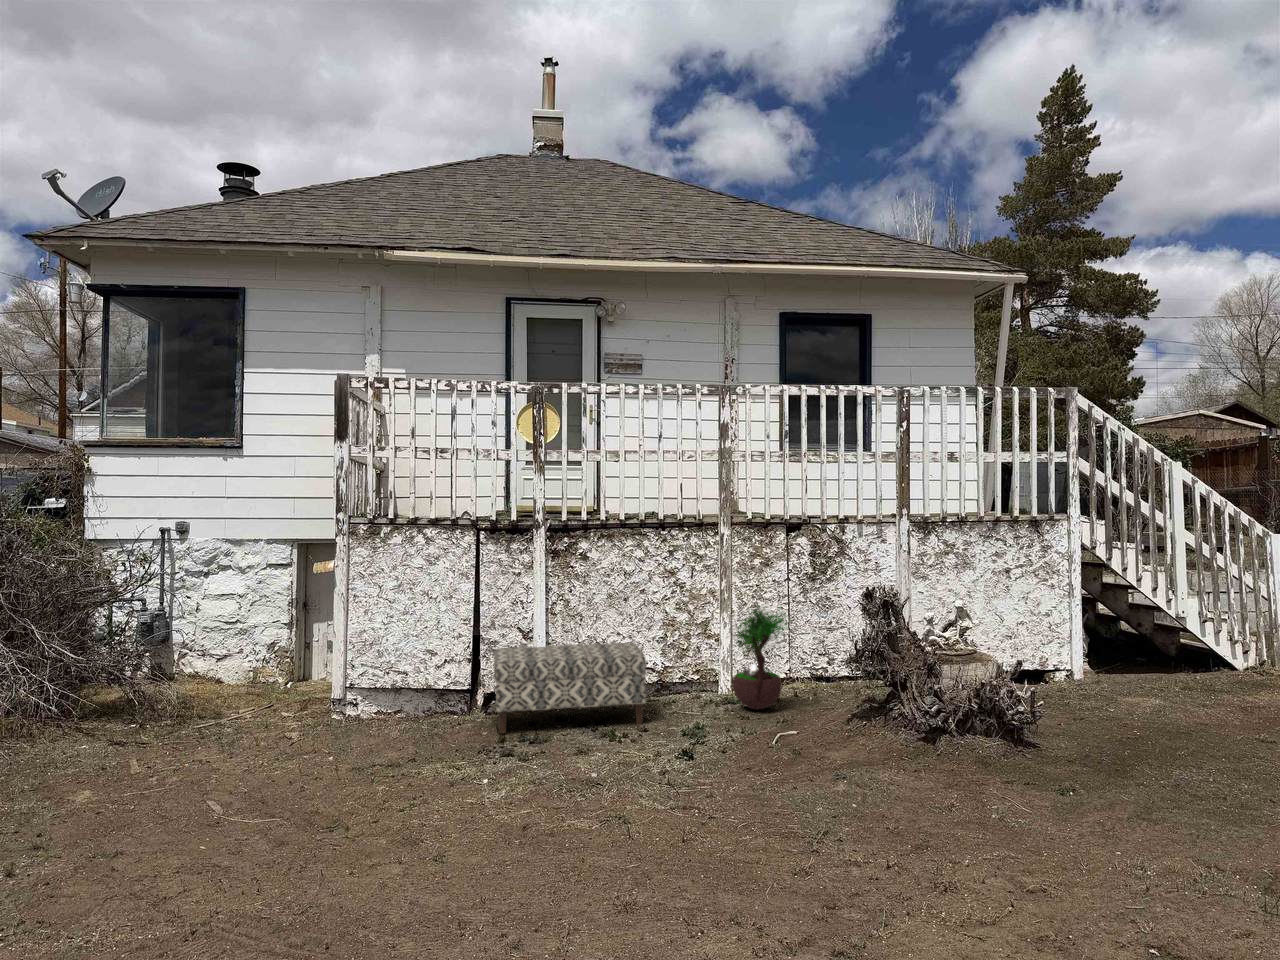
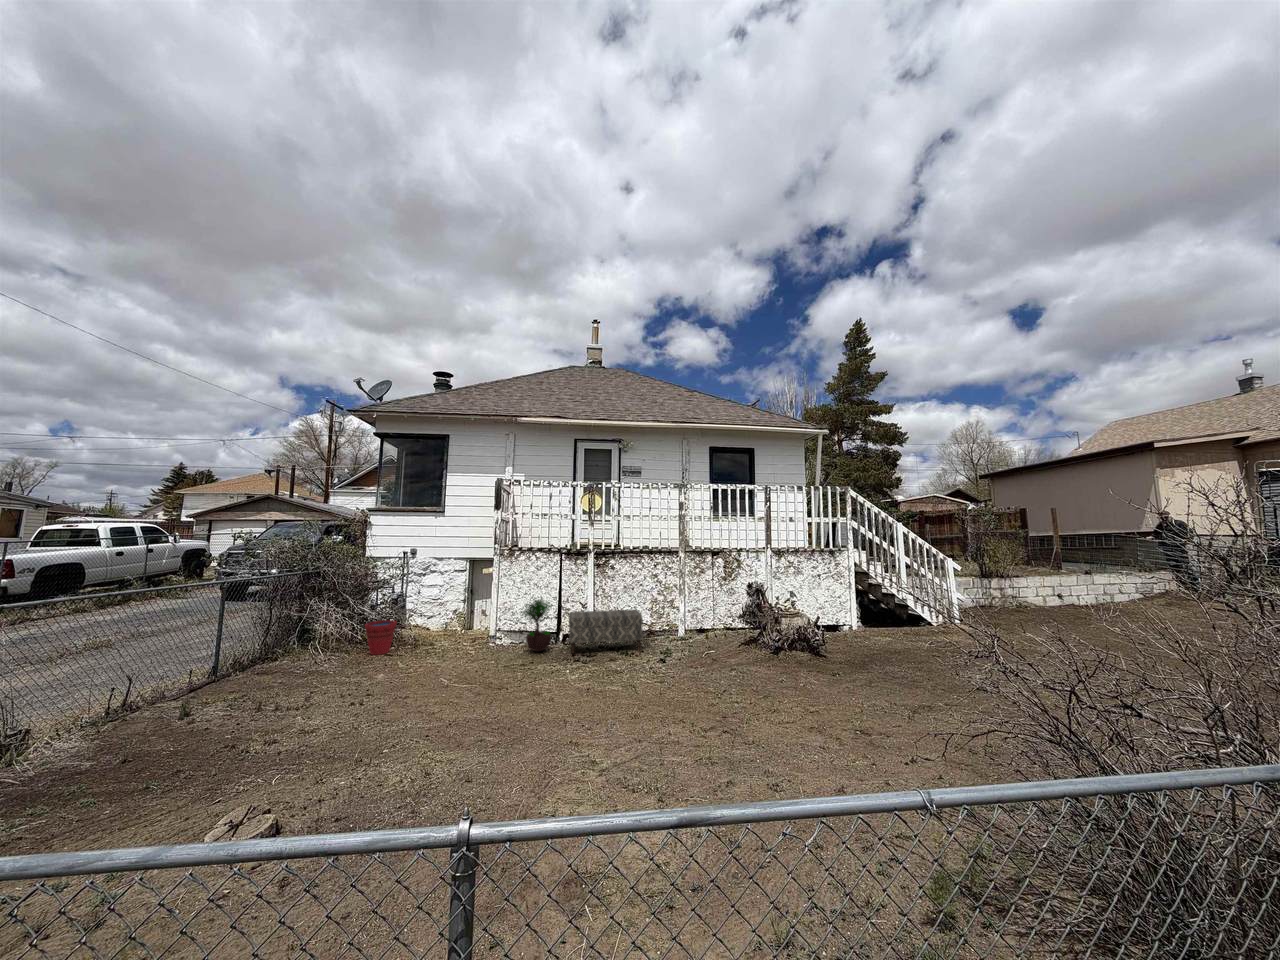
potted tree: present [726,606,790,709] -> present [521,597,551,651]
bucket: none [73,667,142,737] -> present [365,620,397,655]

